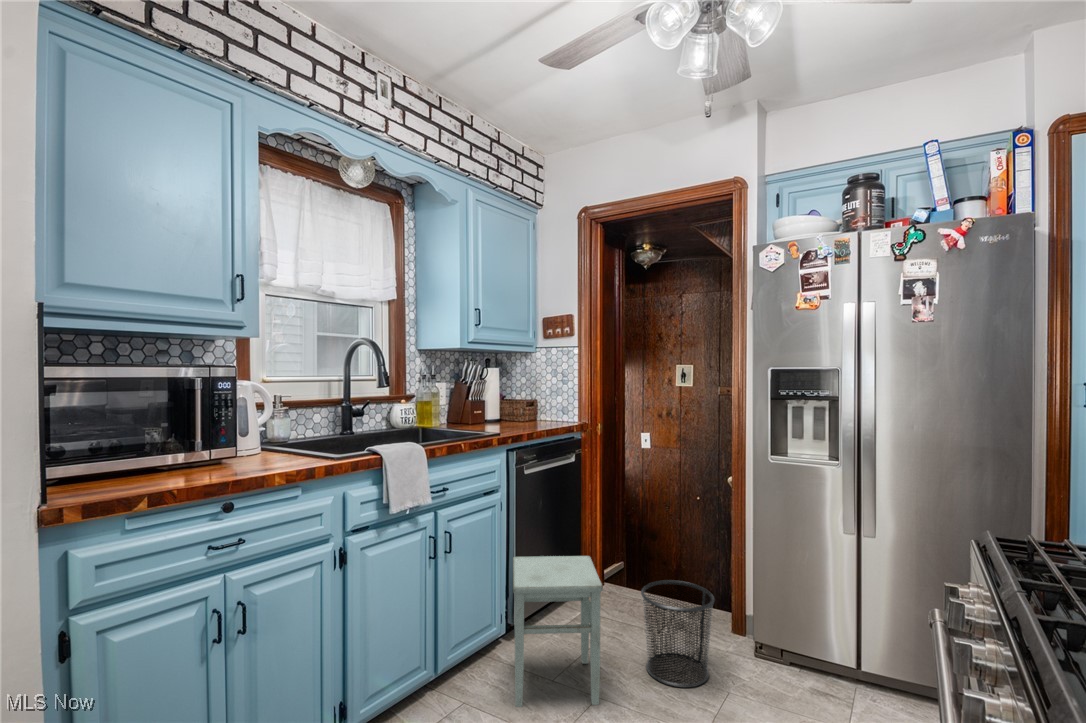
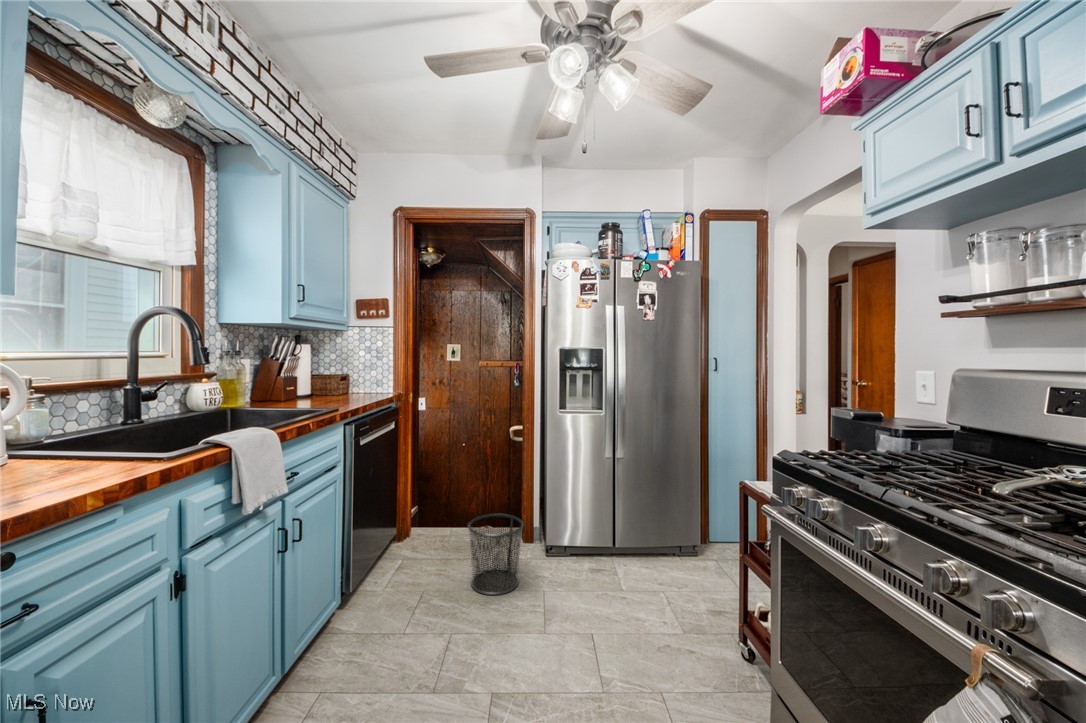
stool: present [513,556,603,707] -> none [356,507,453,656]

